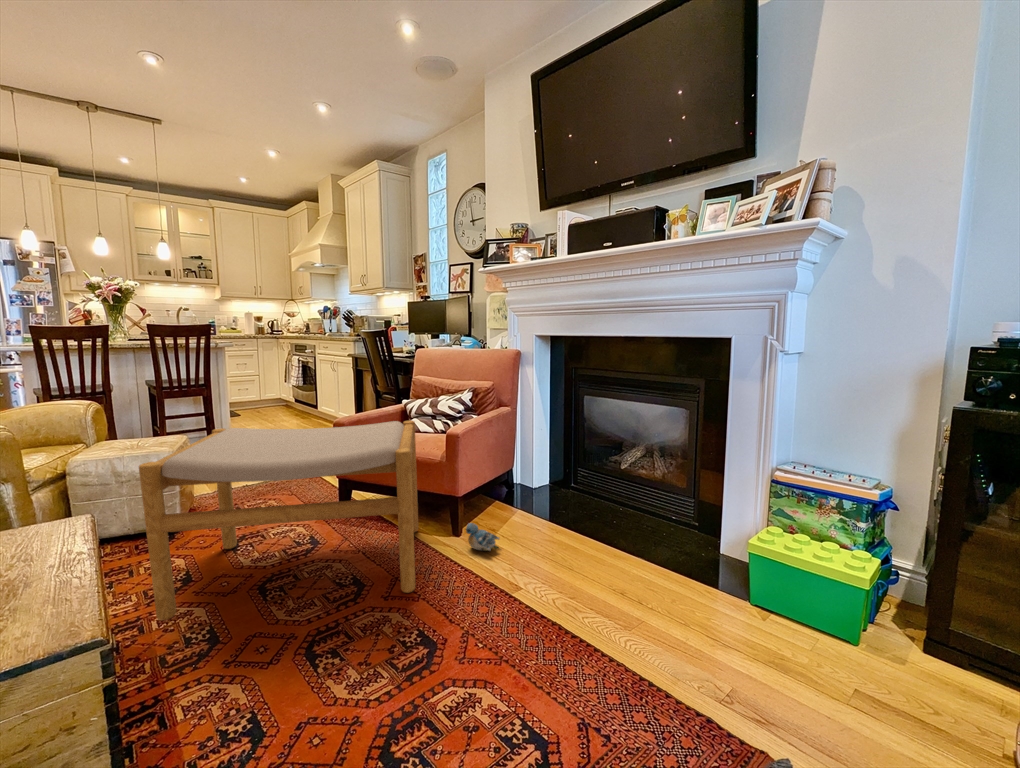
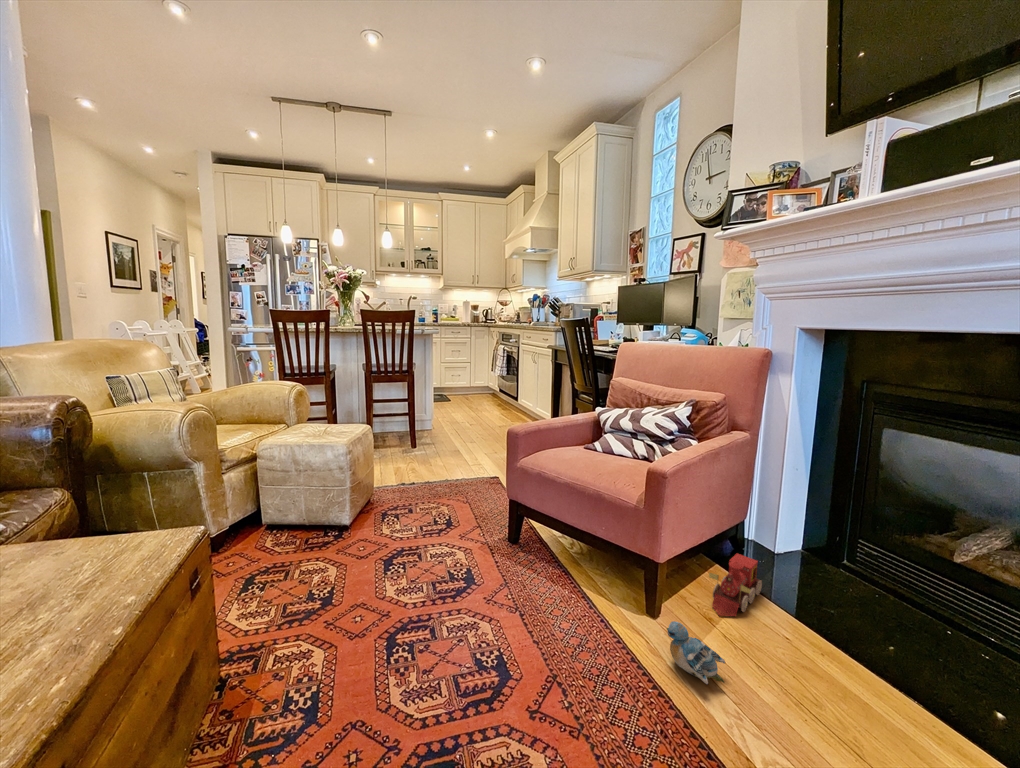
footstool: present [139,420,418,621] -> none [268,426,602,726]
toy train: none [489,484,520,521] -> present [709,554,762,616]

